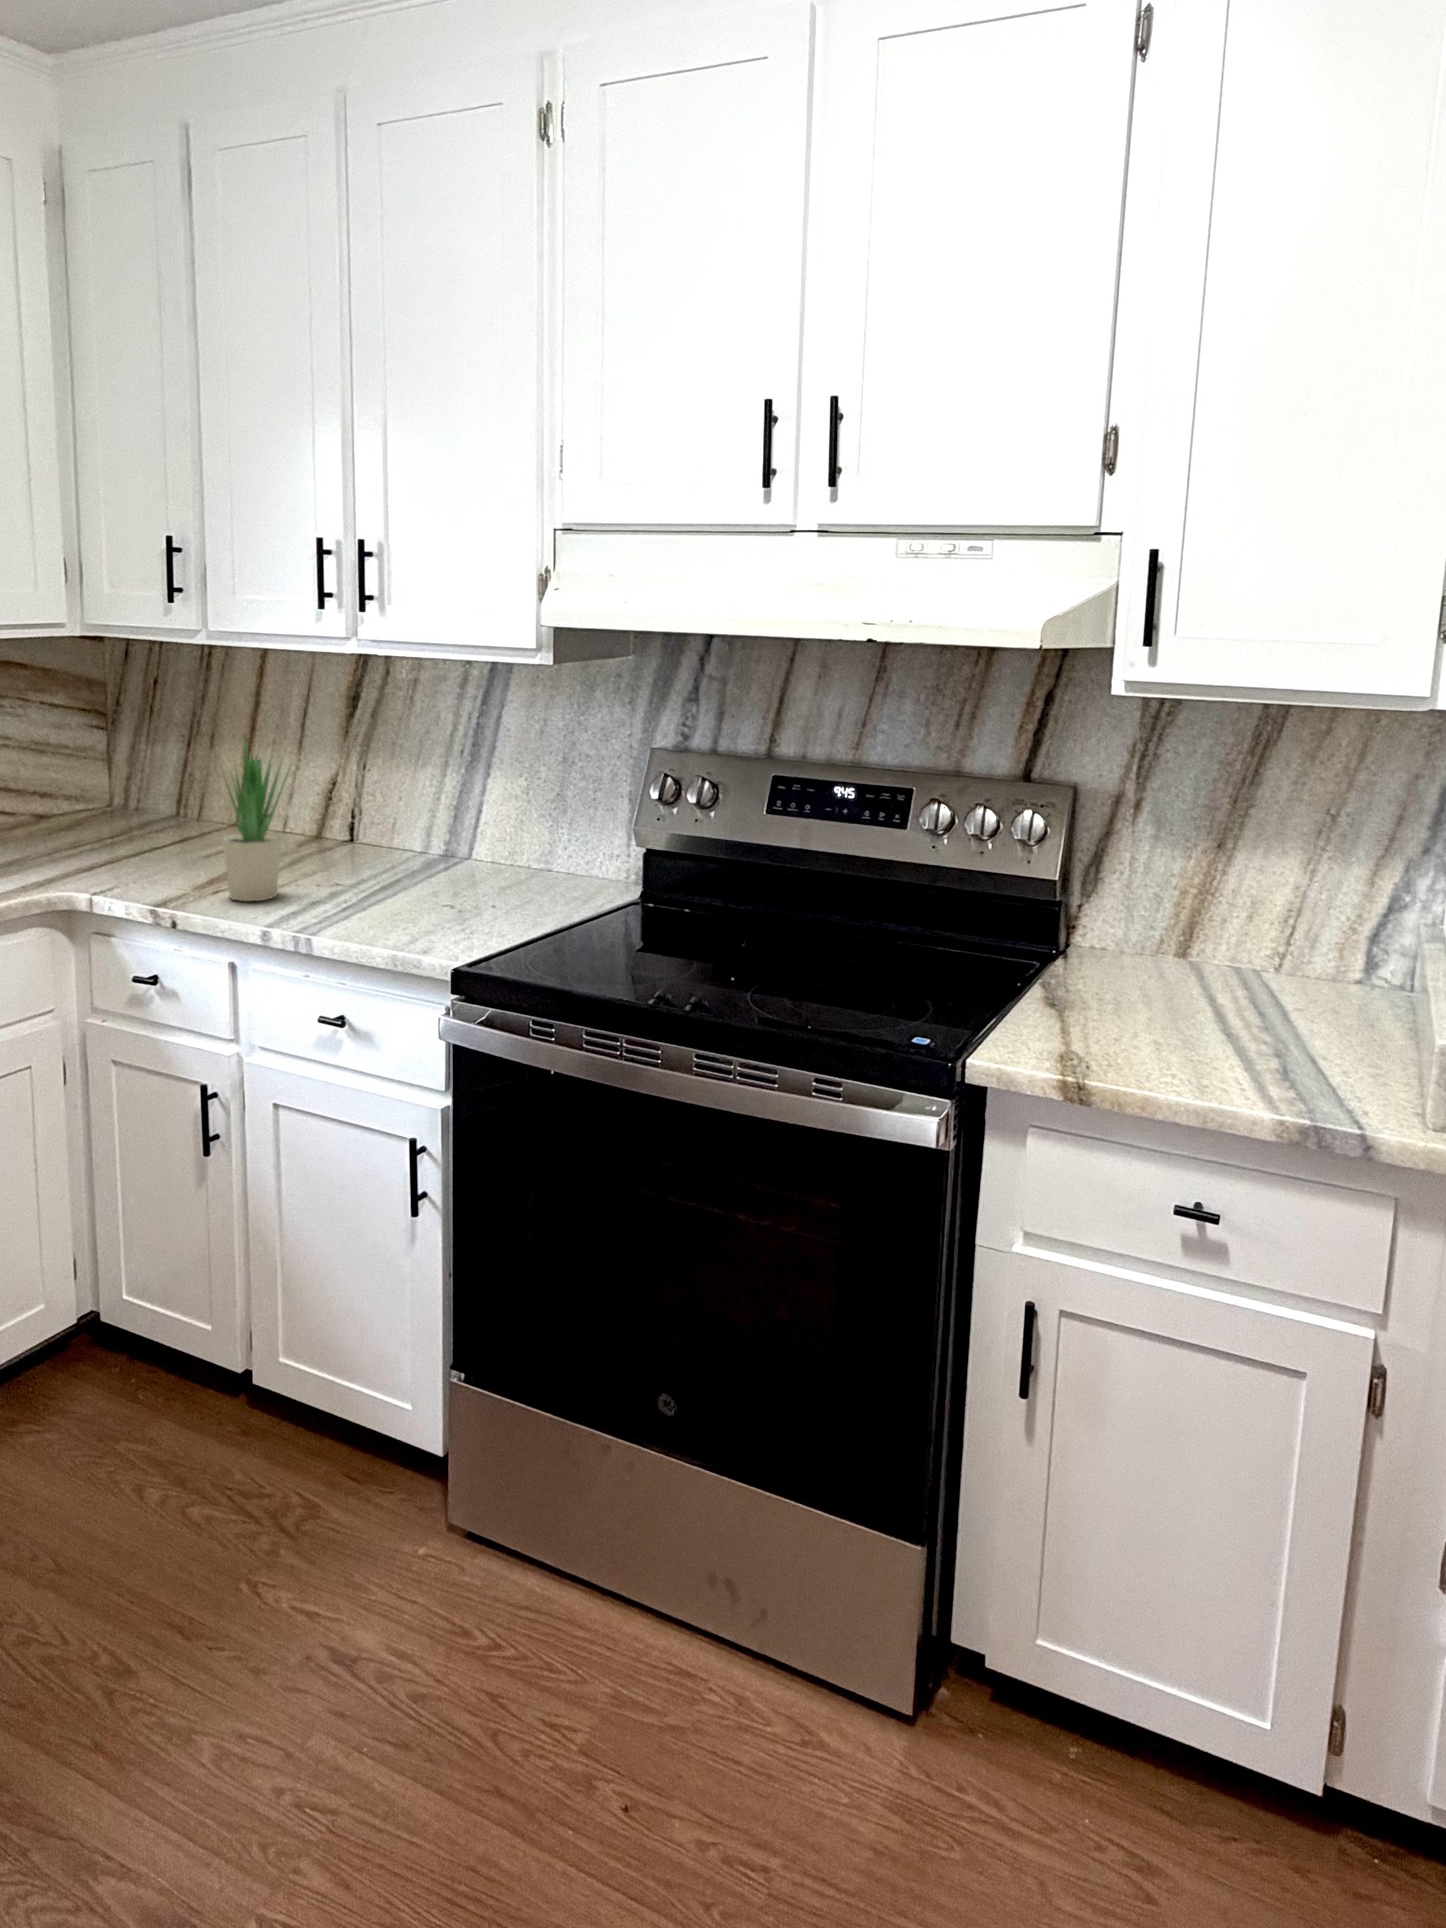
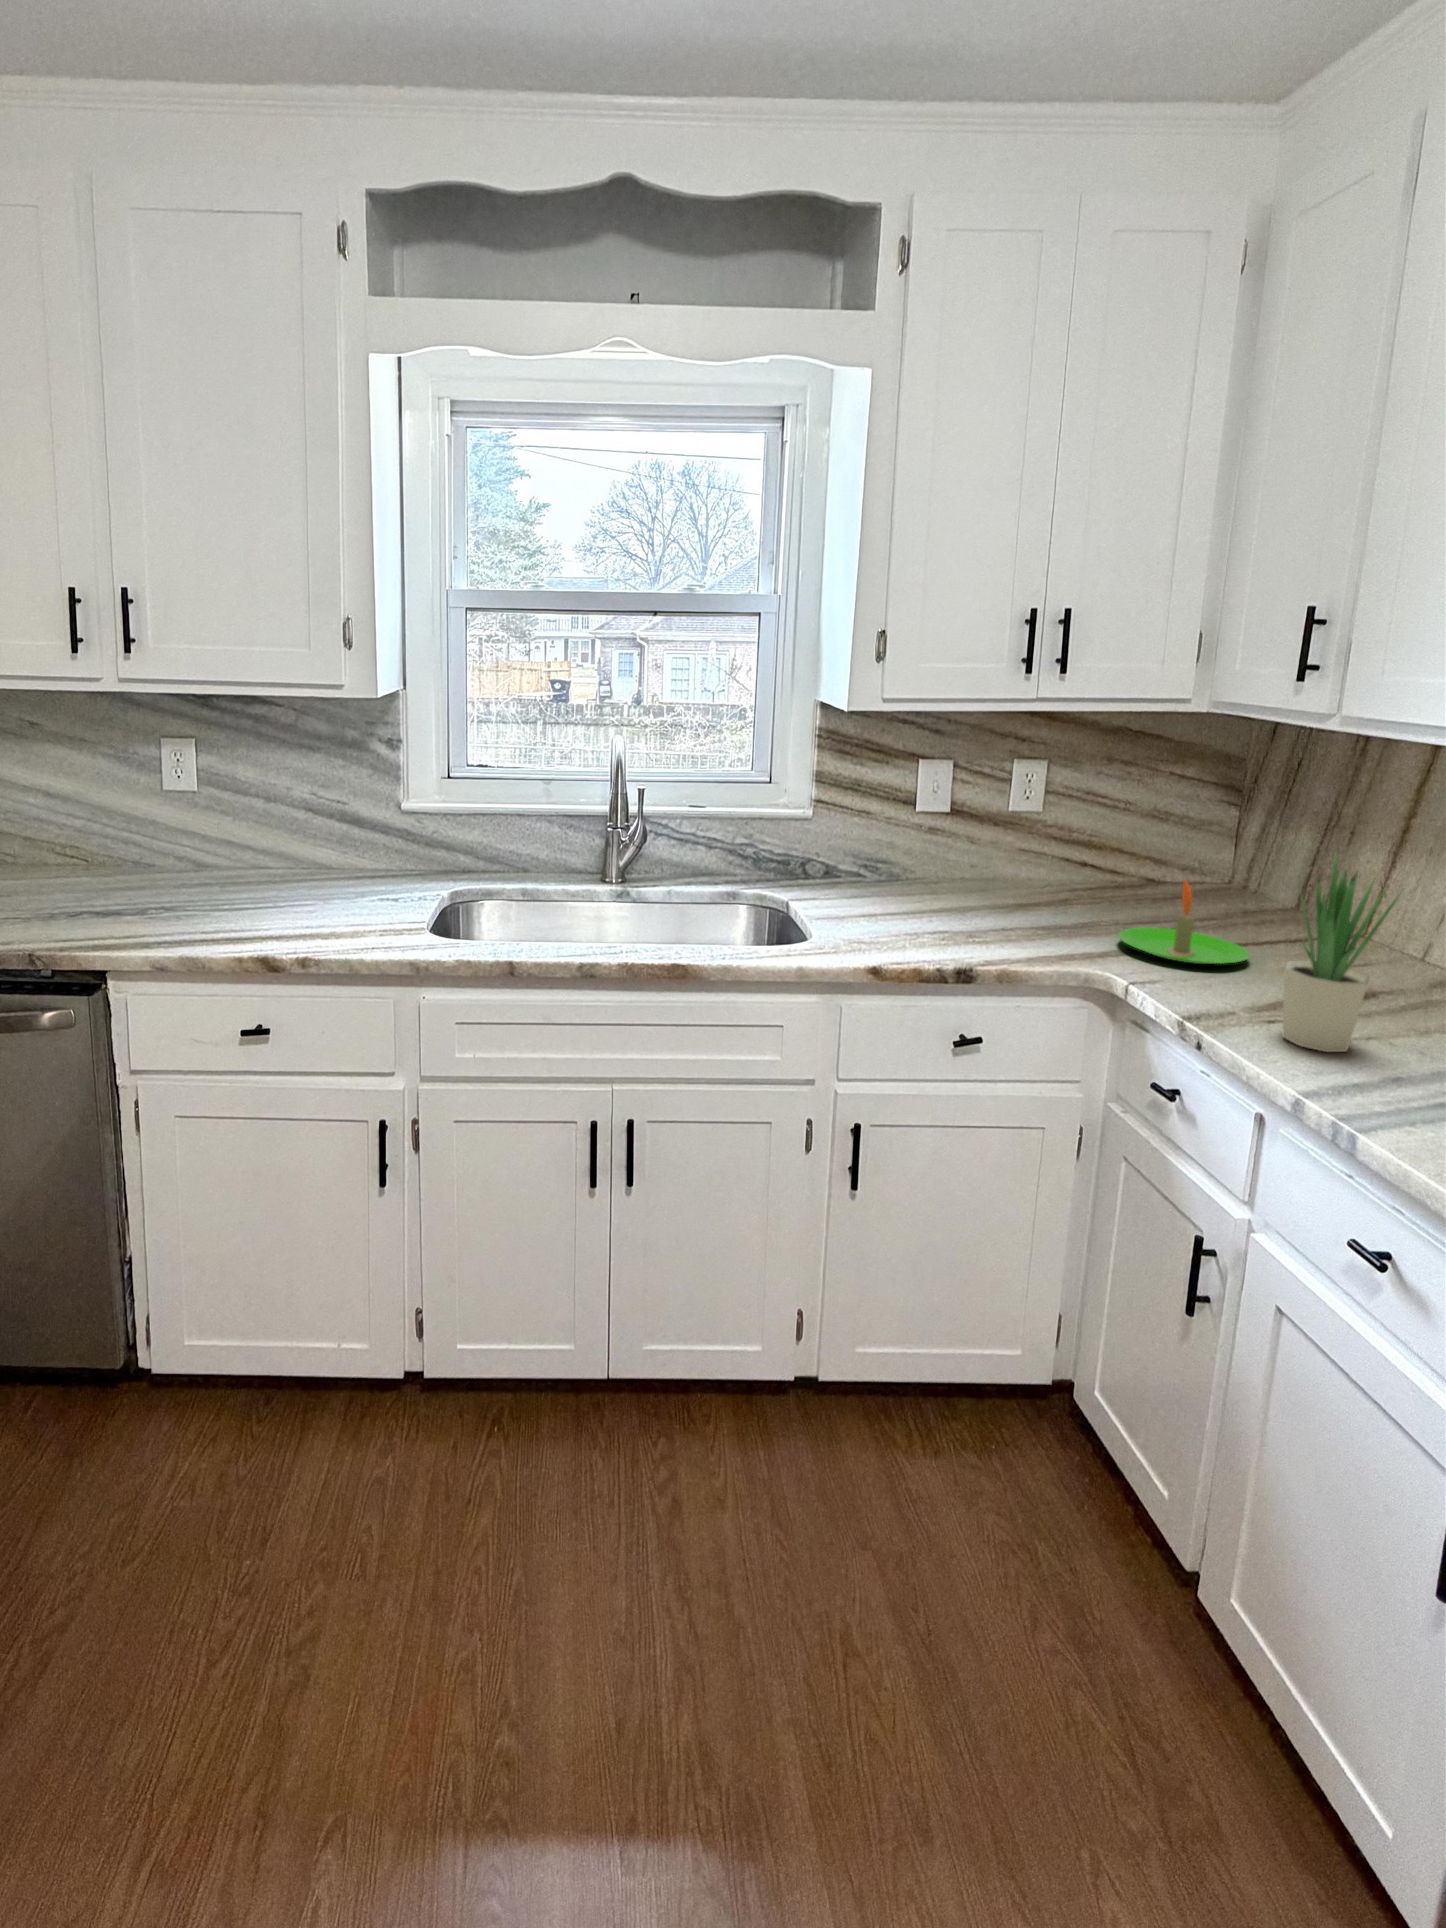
candle: none [54,794,172,871] -> present [1119,880,1250,964]

